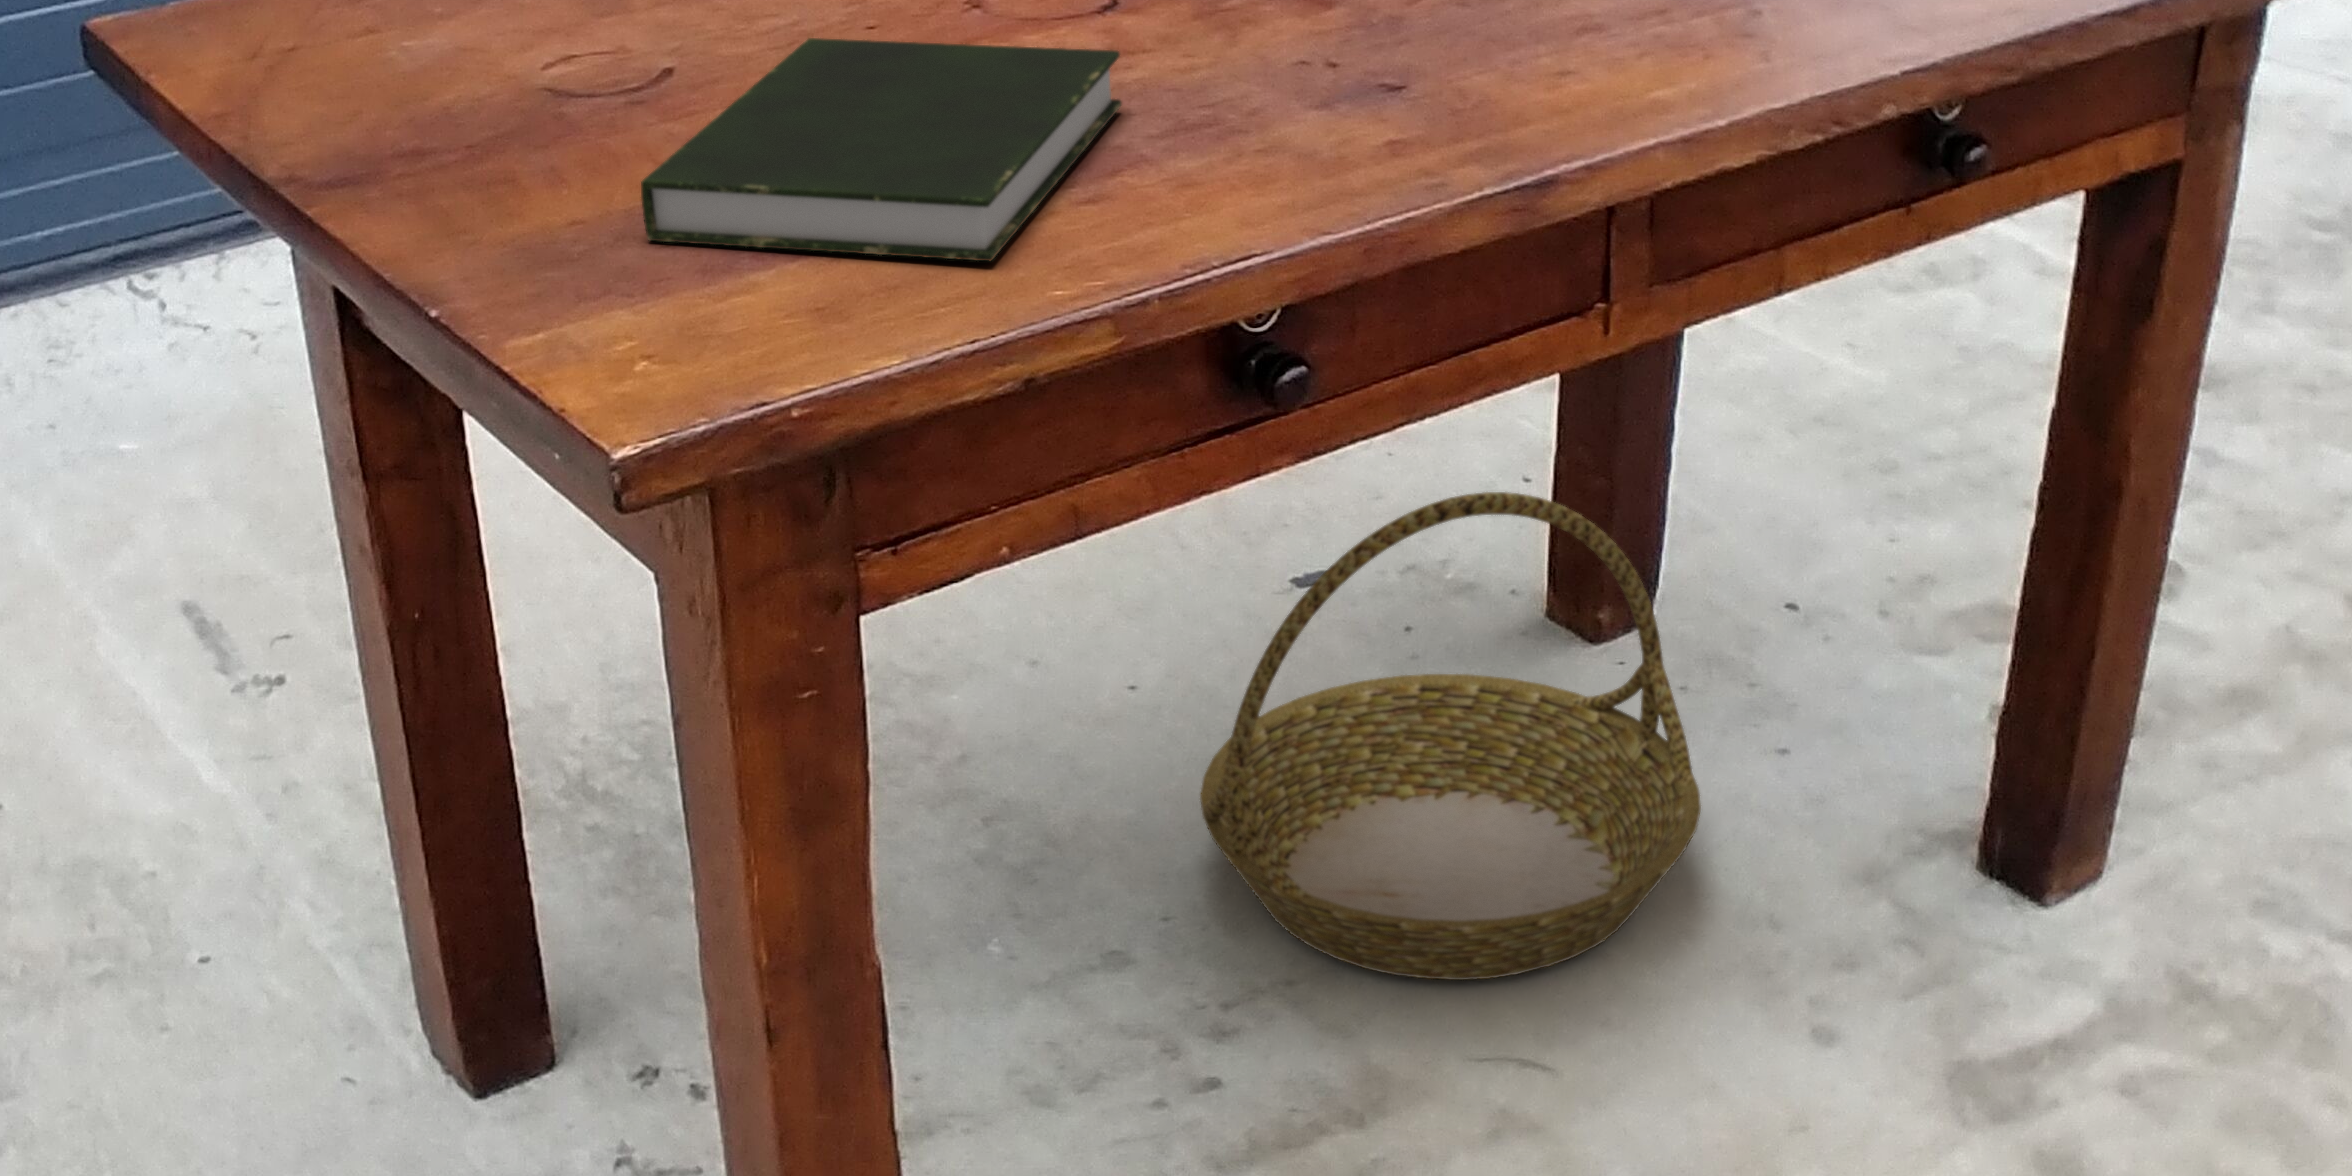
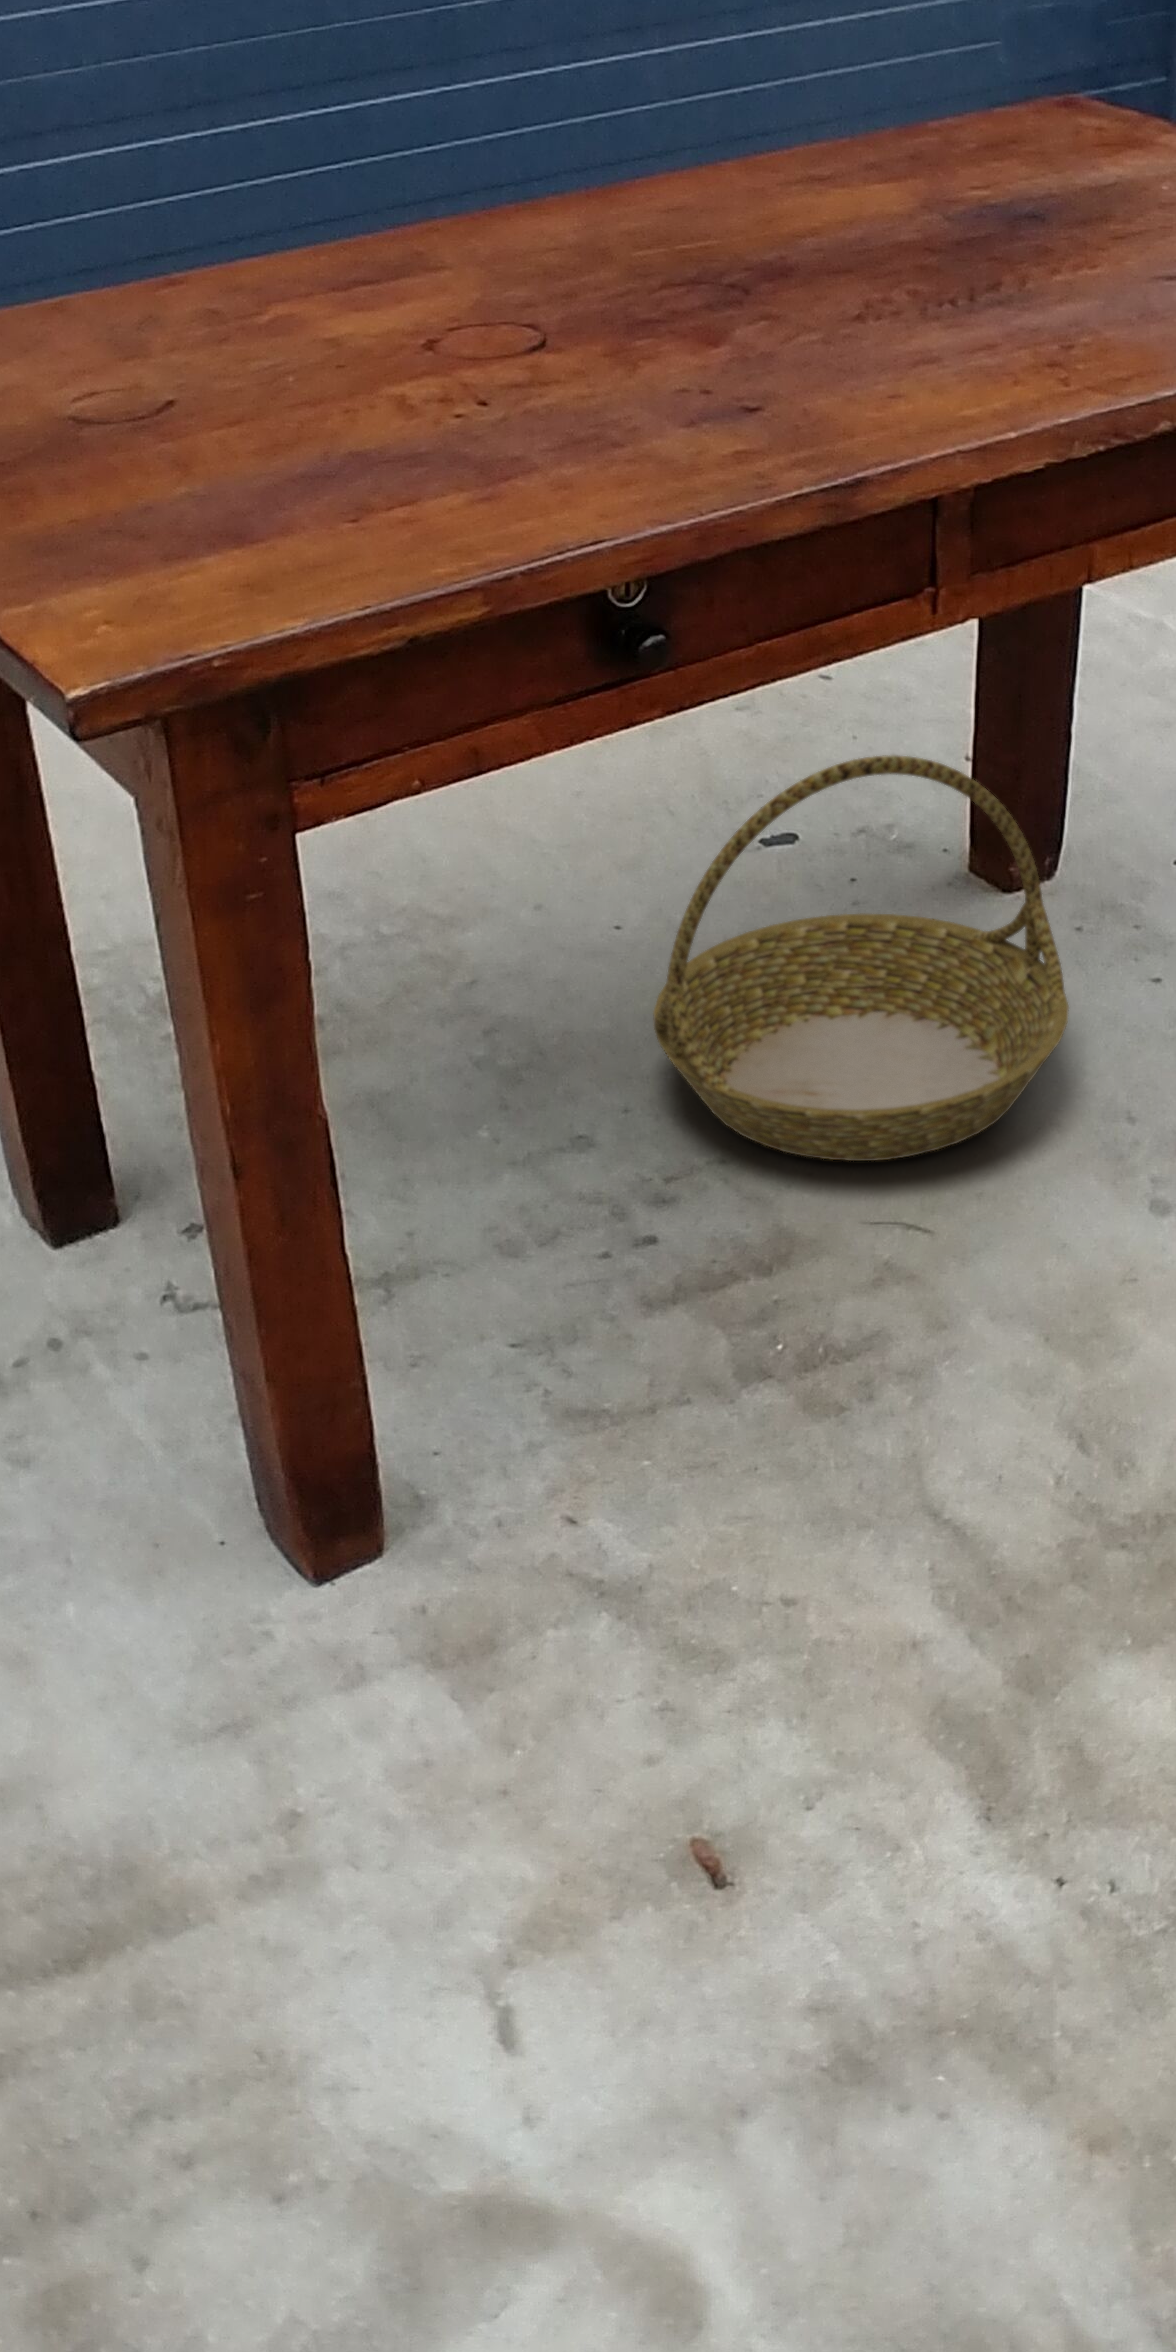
book: present [641,38,1122,261] -> none [122,373,530,546]

